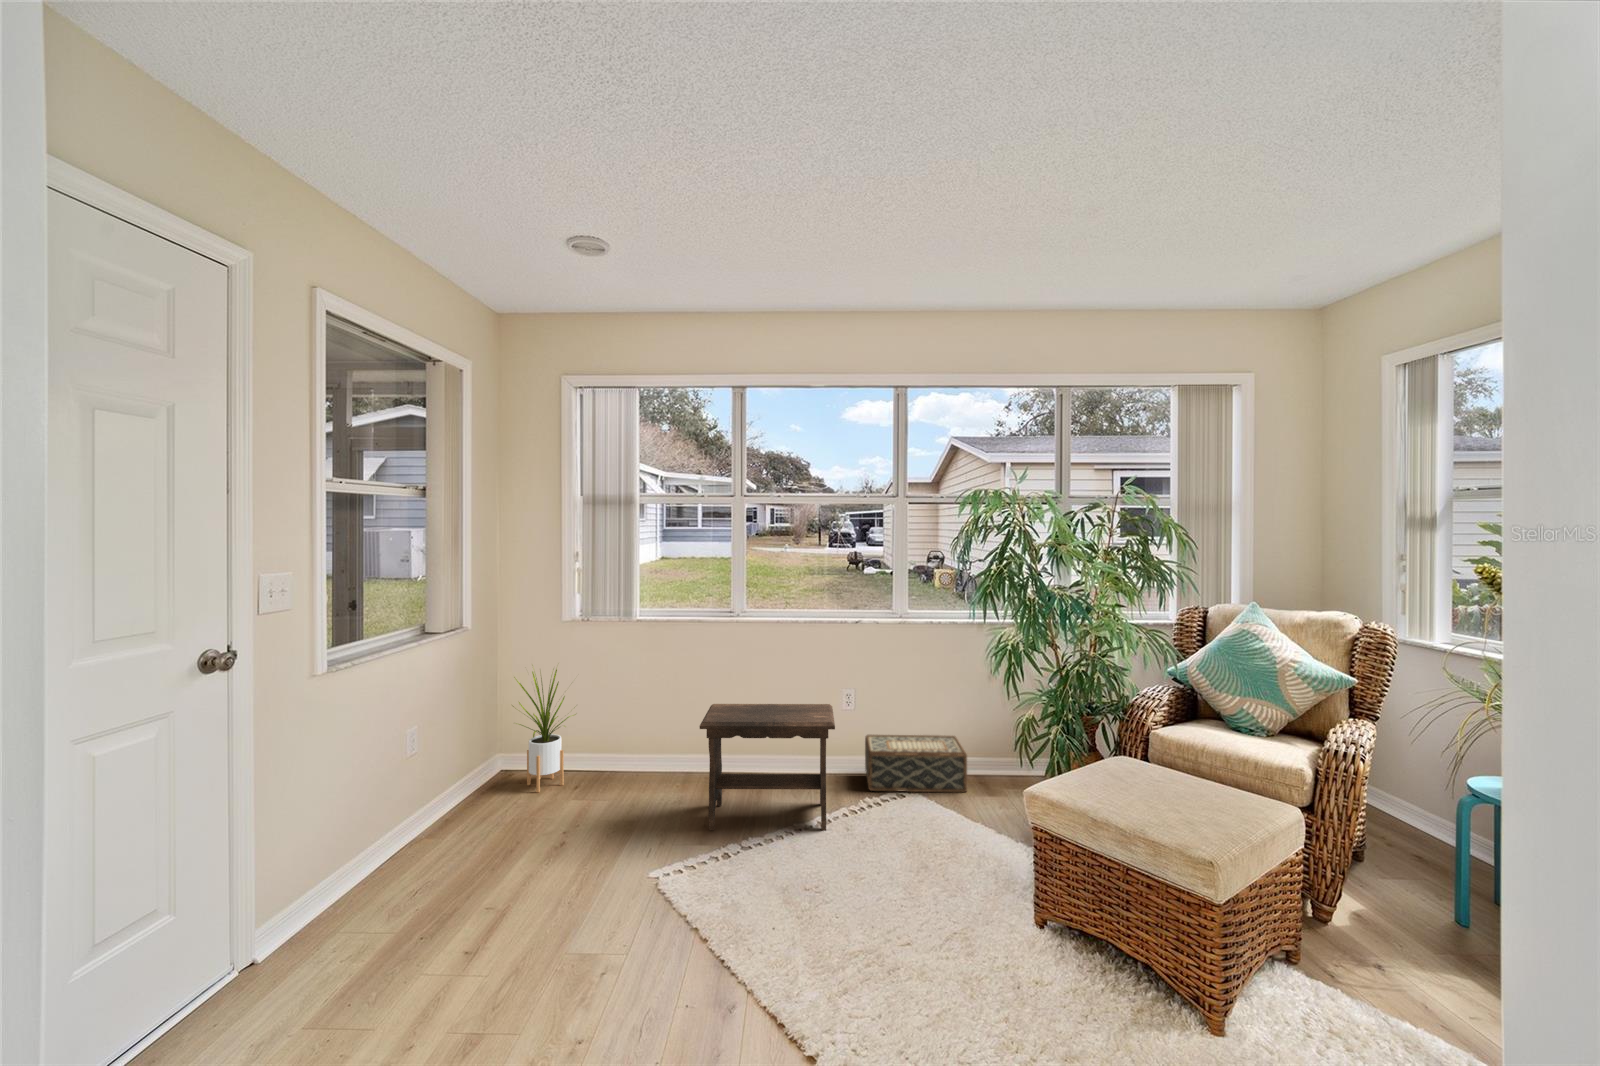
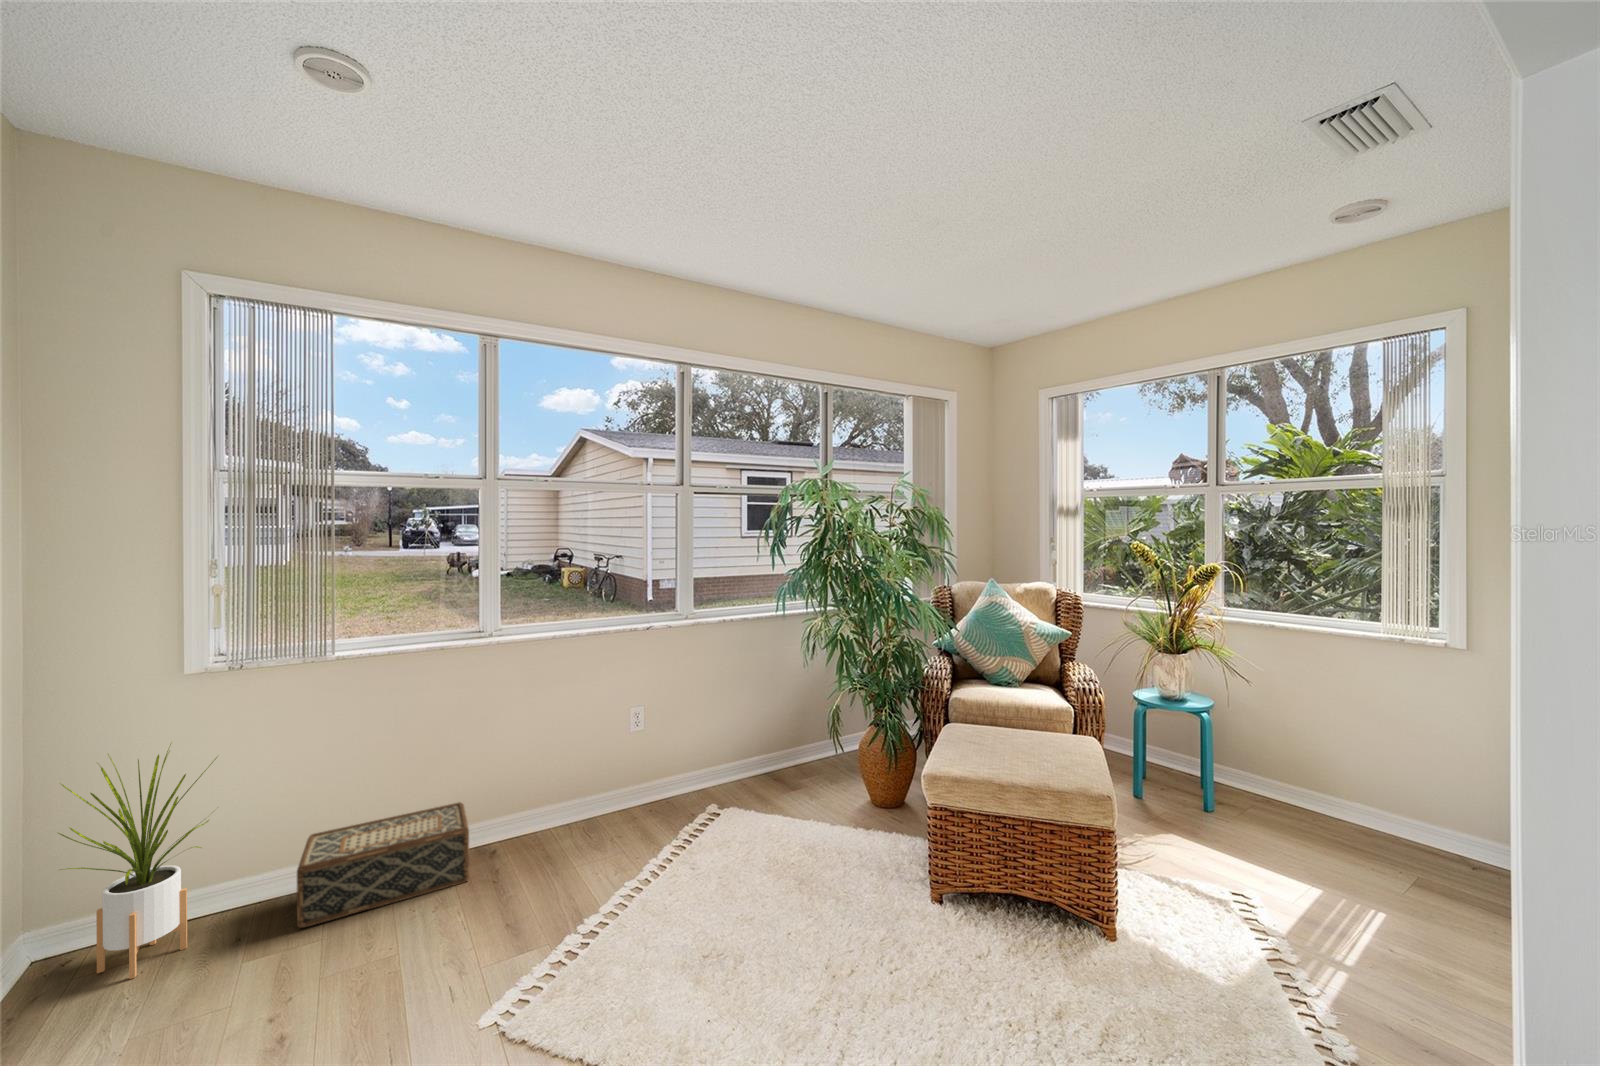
footstool: present [700,704,835,831] -> none [487,726,679,931]
woven basket: present [865,735,967,792] -> present [297,802,469,928]

